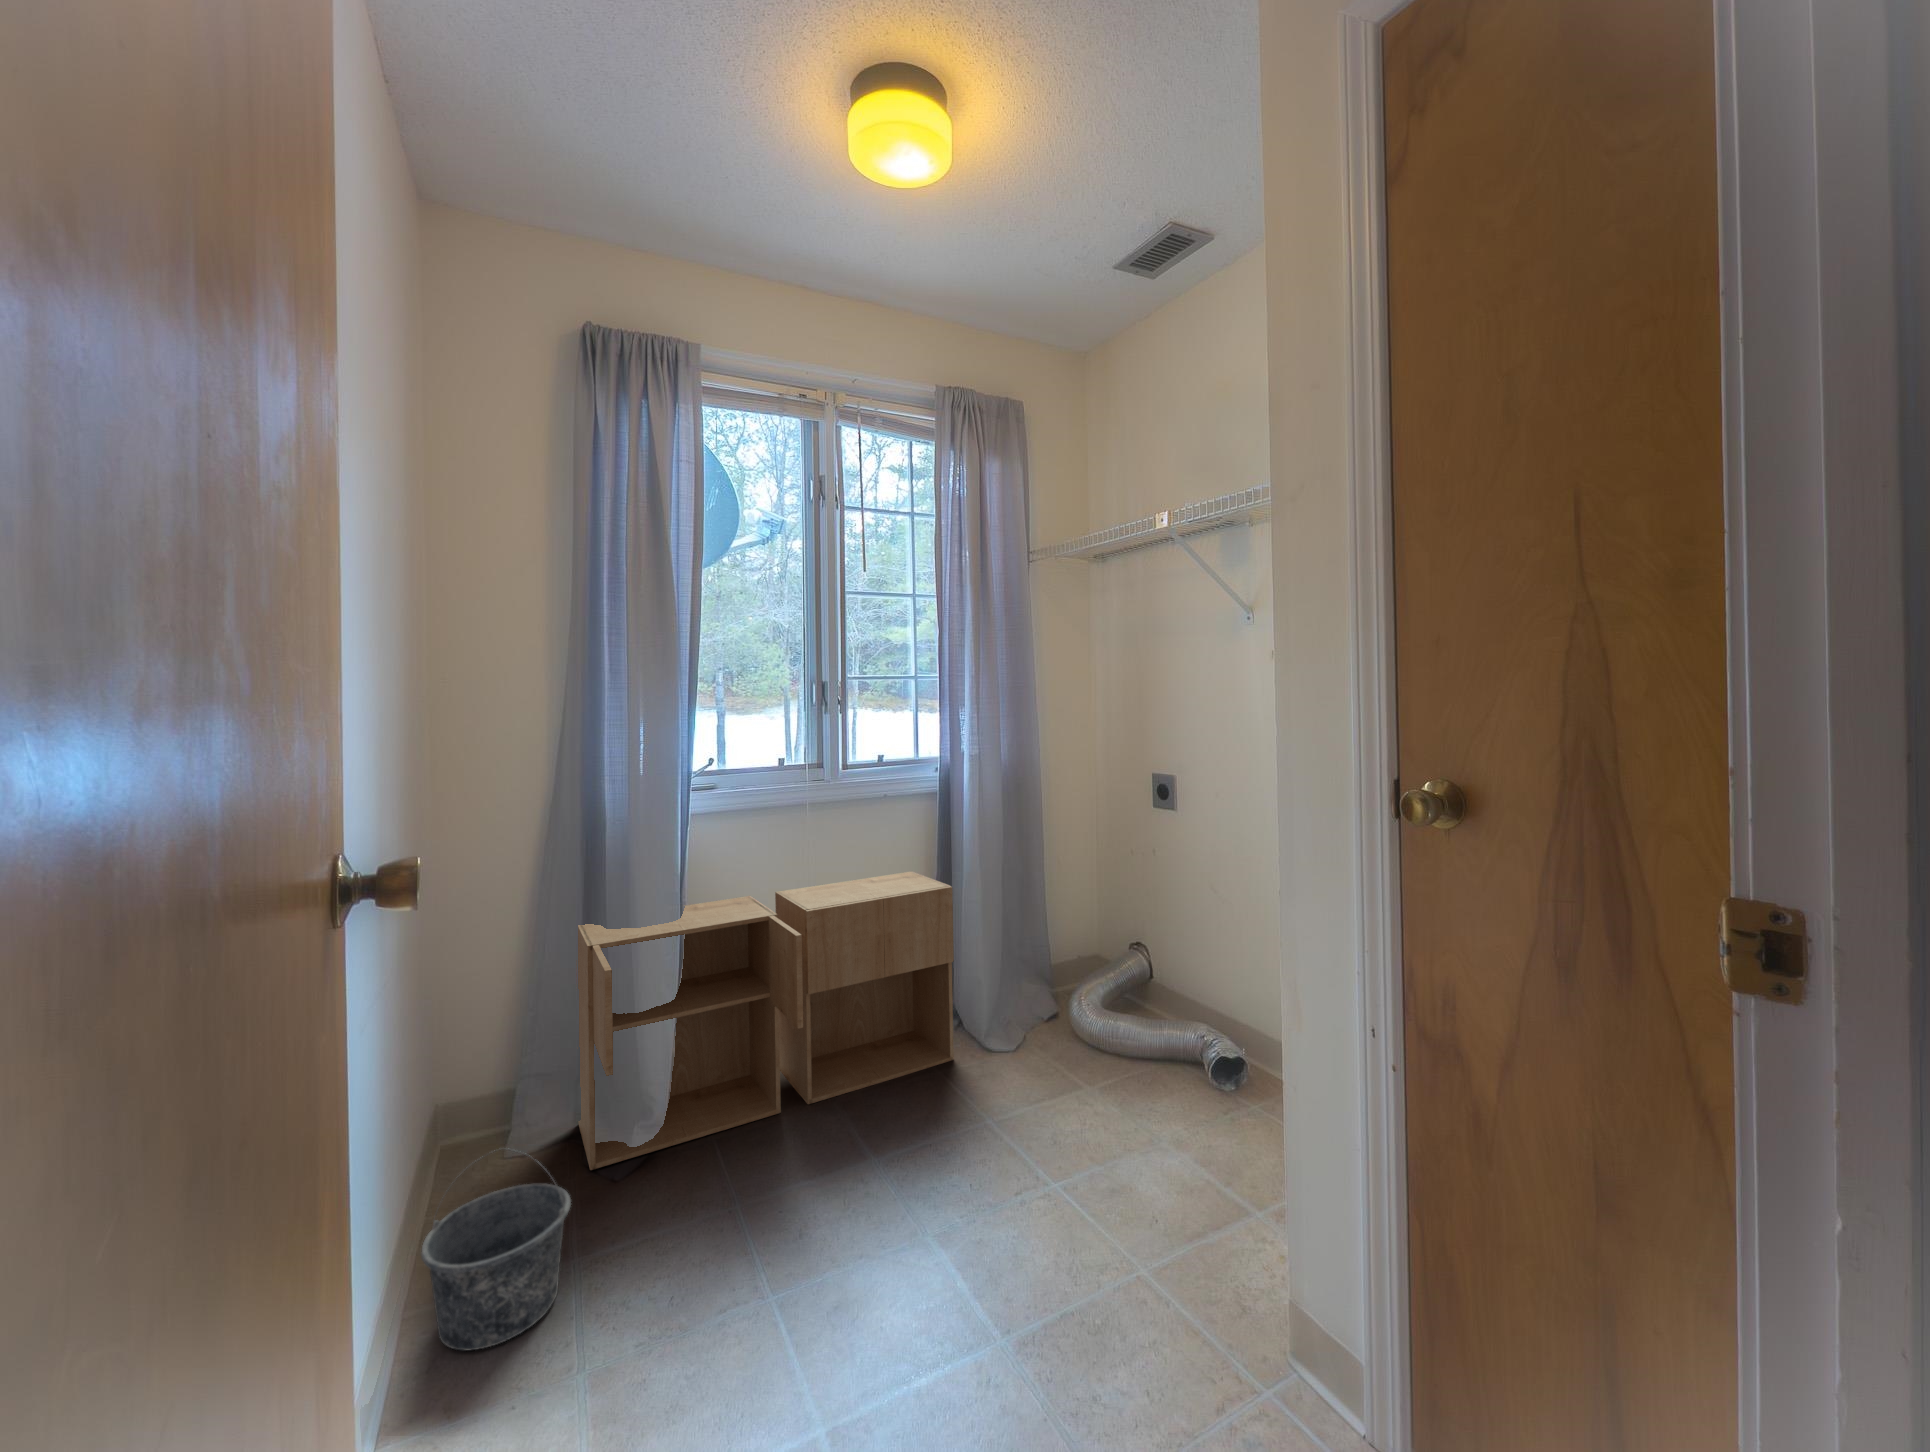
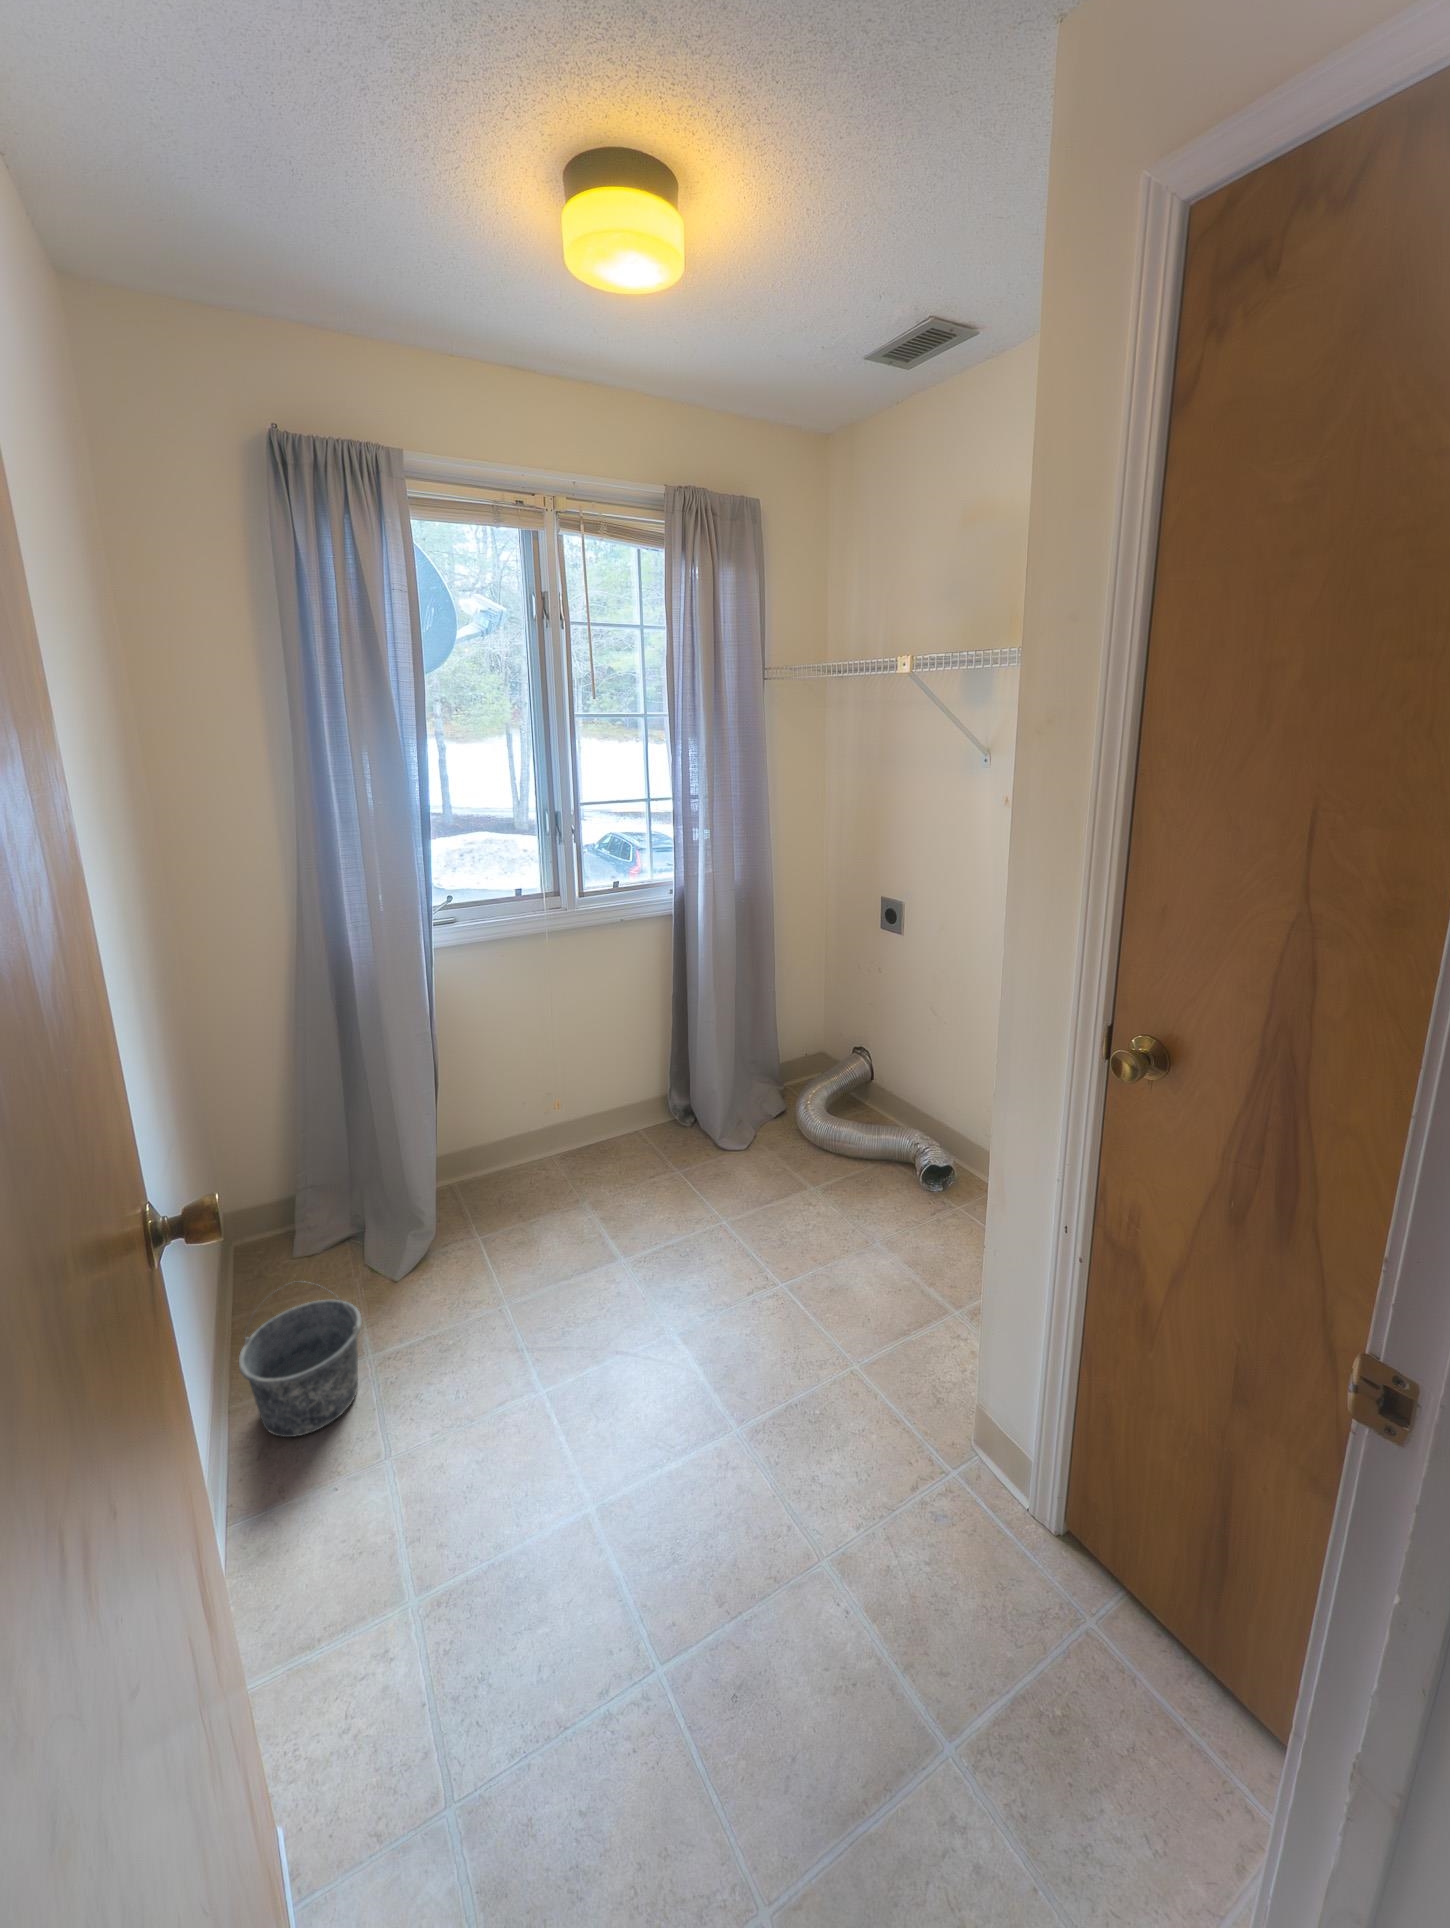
storage cabinet: present [578,871,954,1170] -> none [334,990,691,1271]

